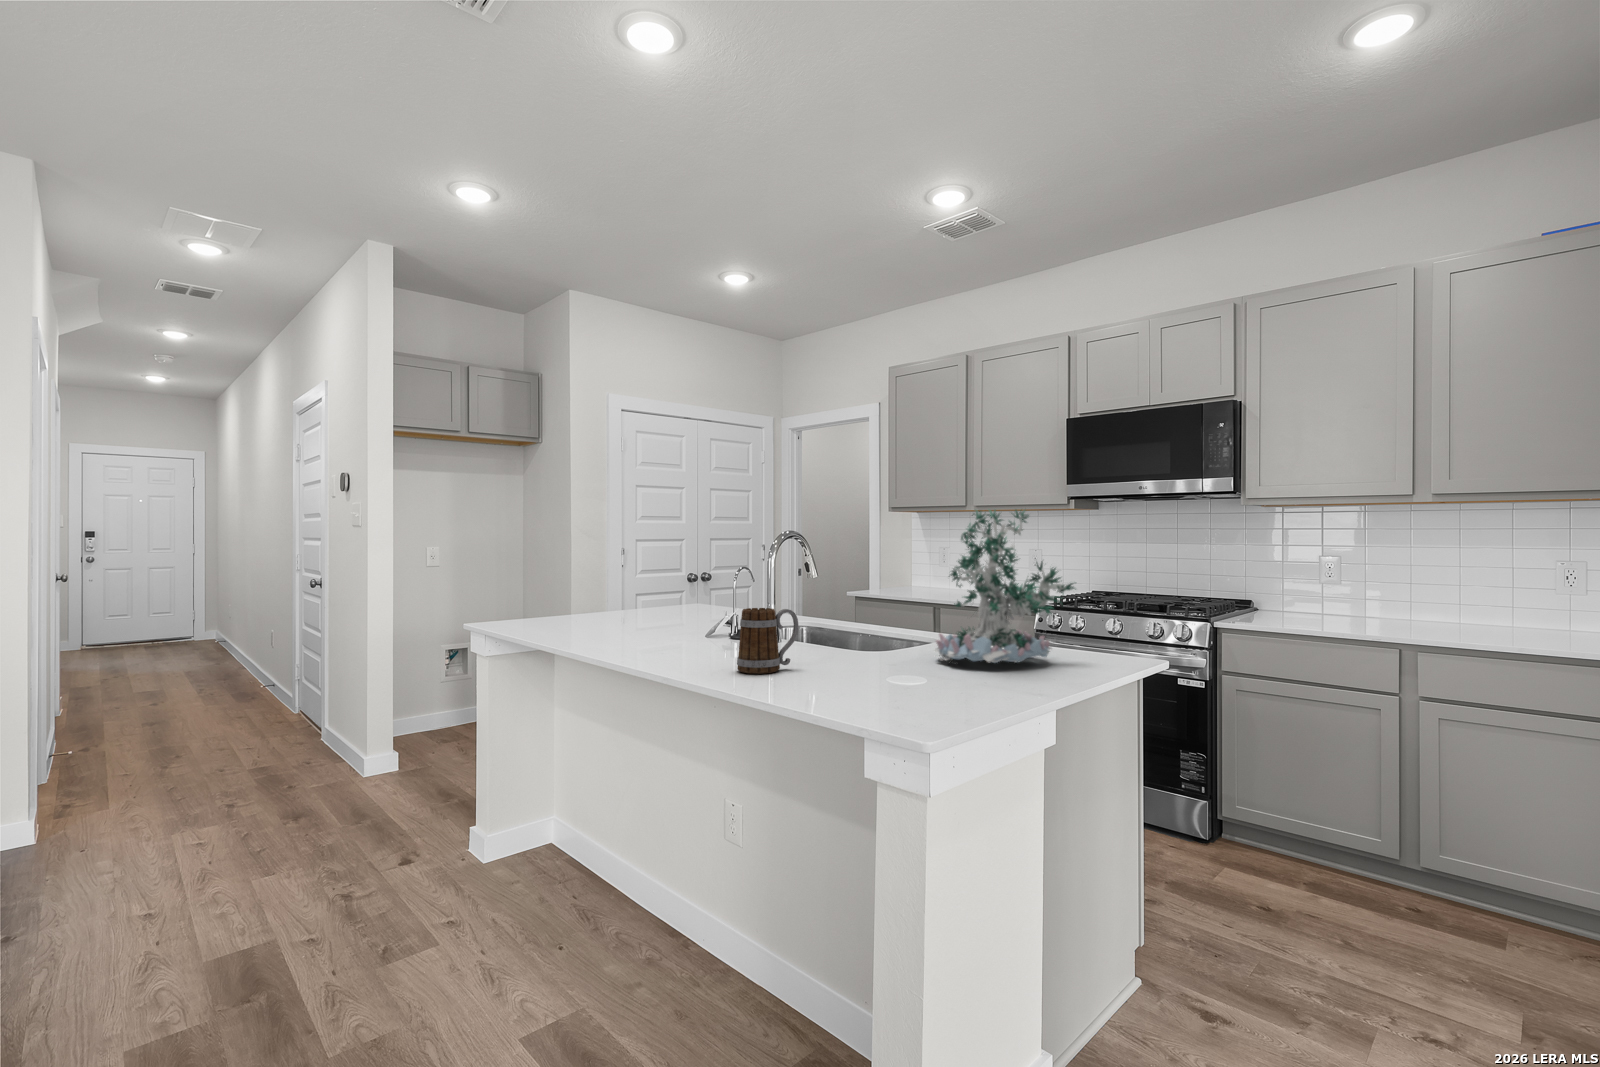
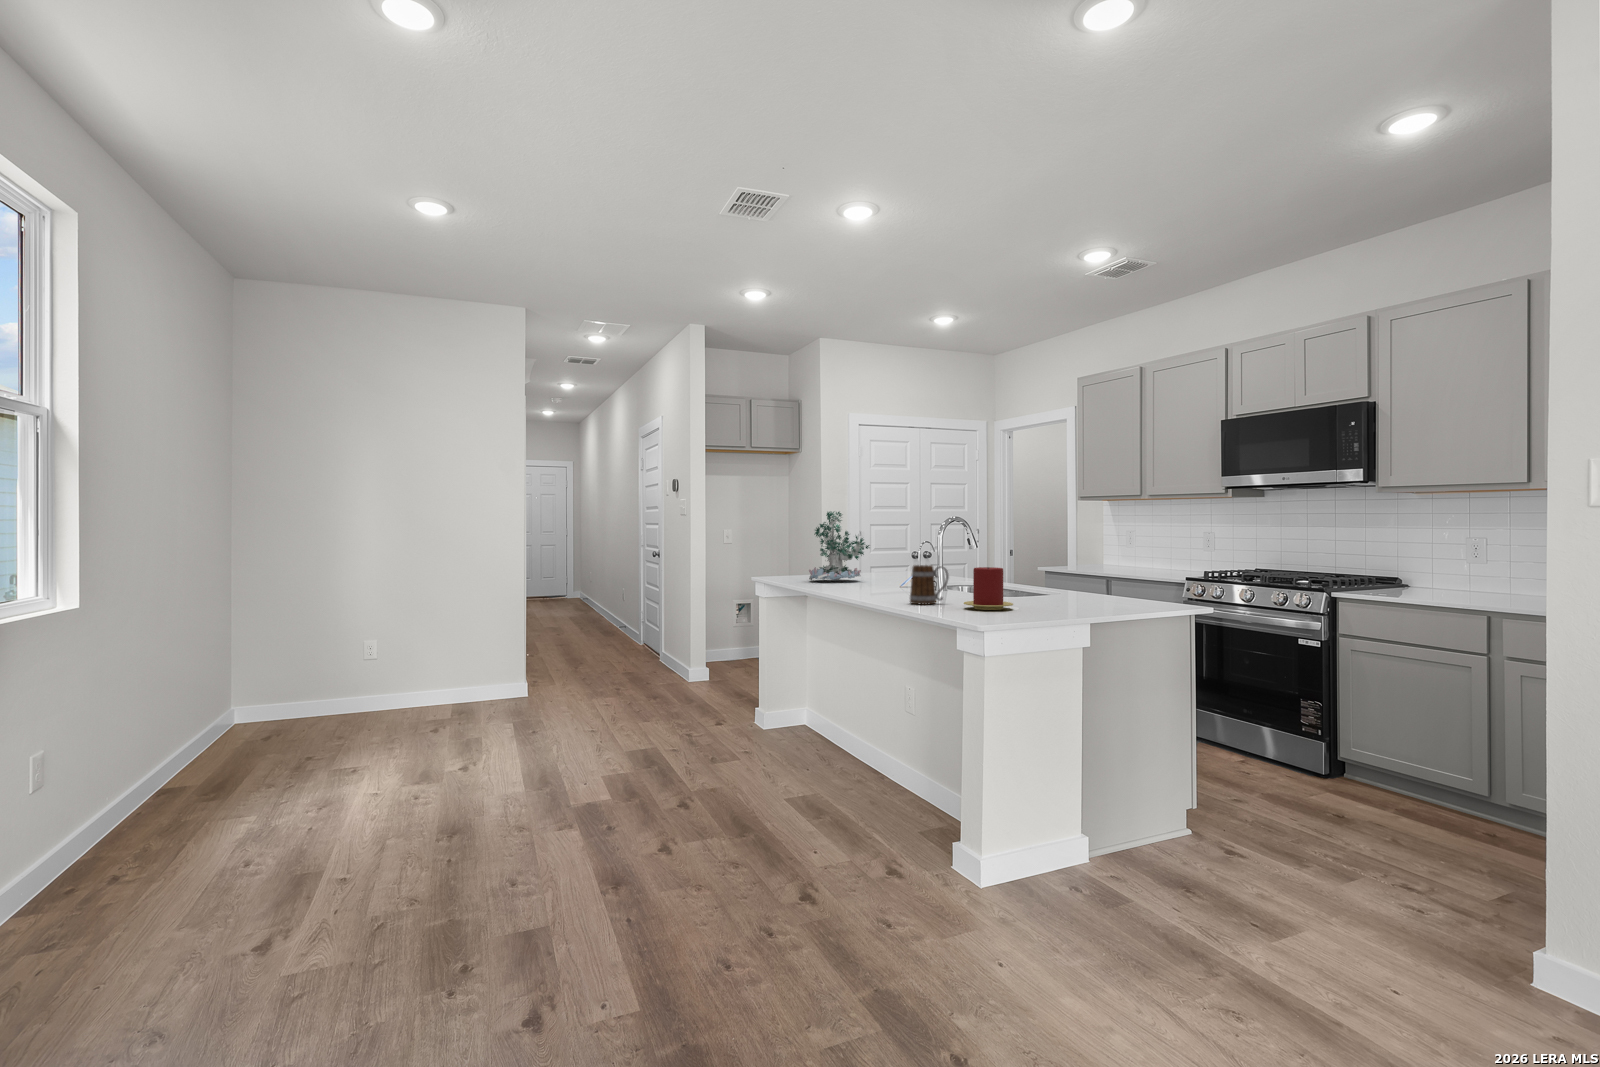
plant: present [935,510,1074,663] -> present [809,511,869,580]
candle: none [833,612,912,683] -> present [964,567,1013,610]

